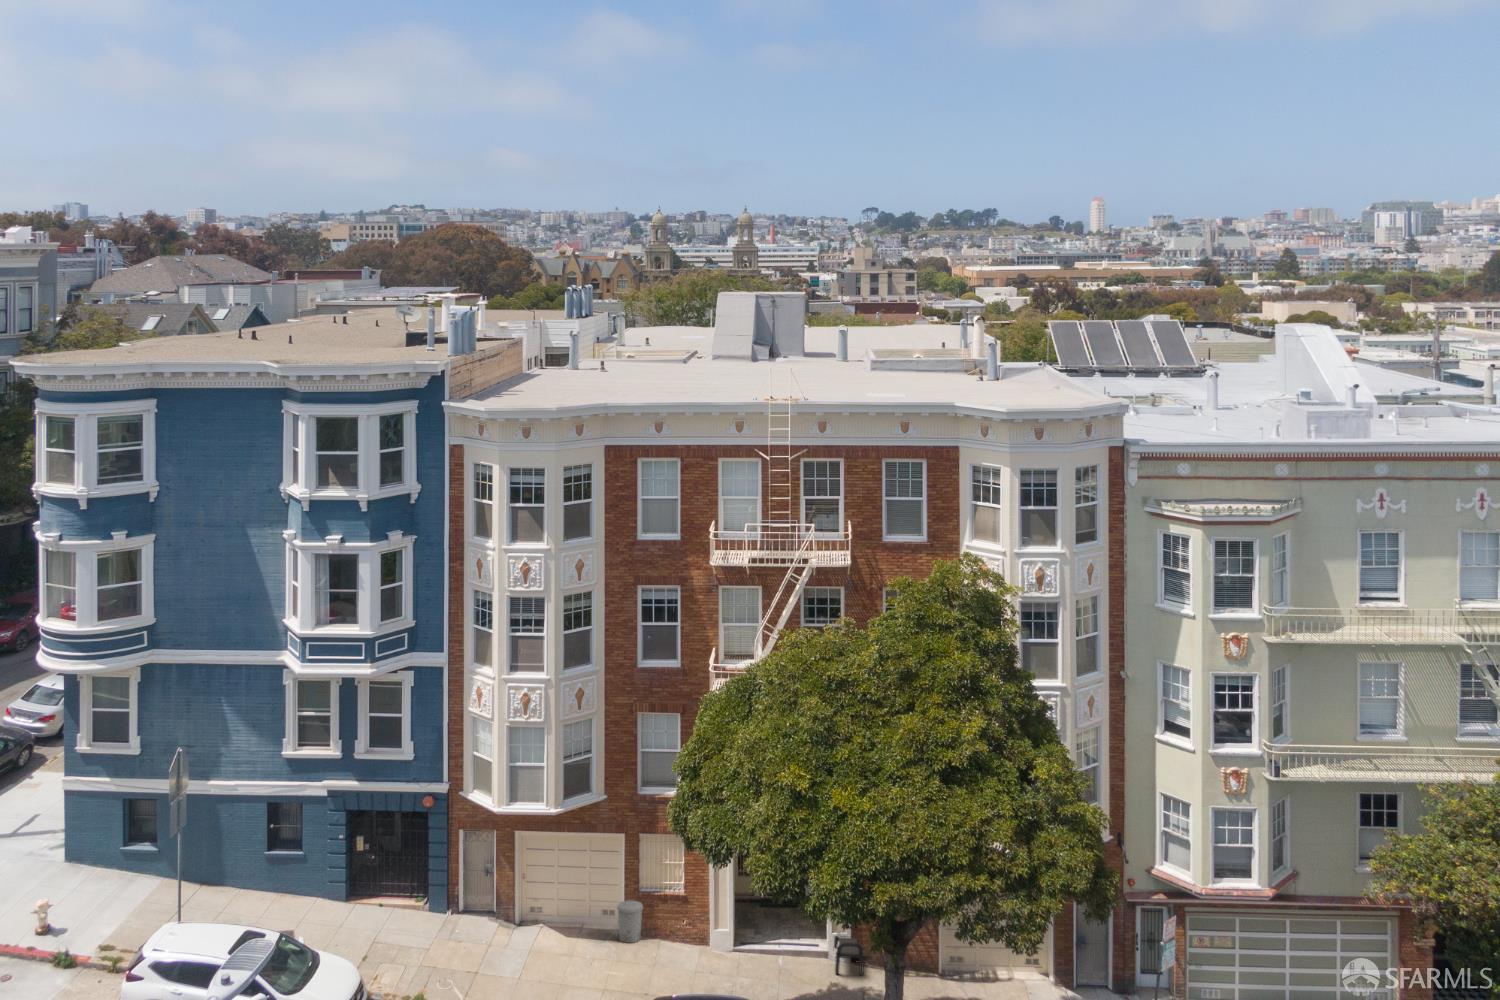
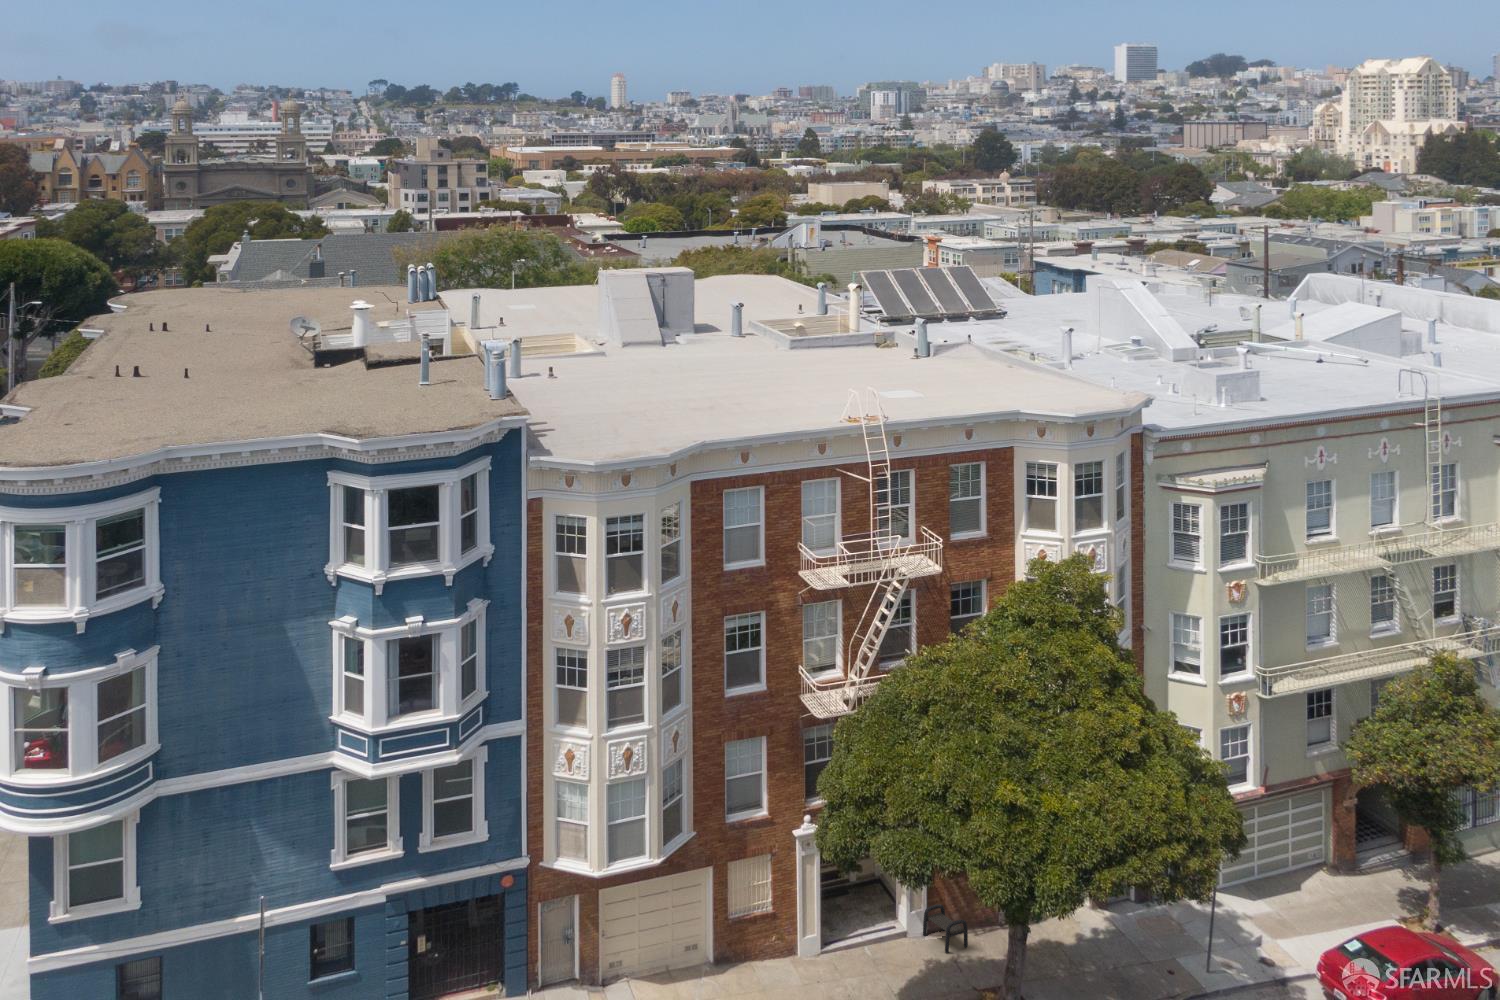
trash can: present [617,900,643,943] -> none [725,932,752,976]

